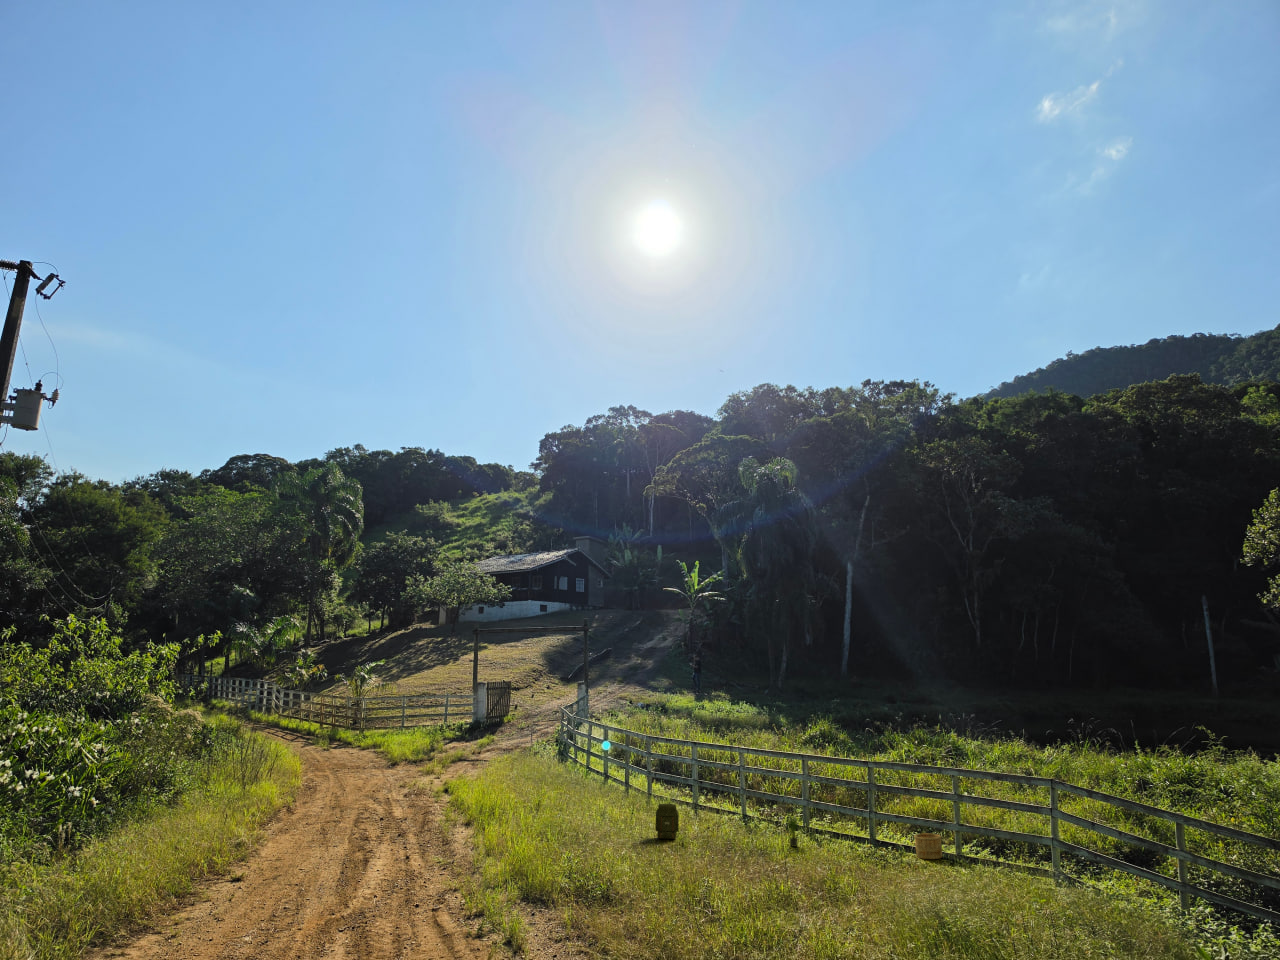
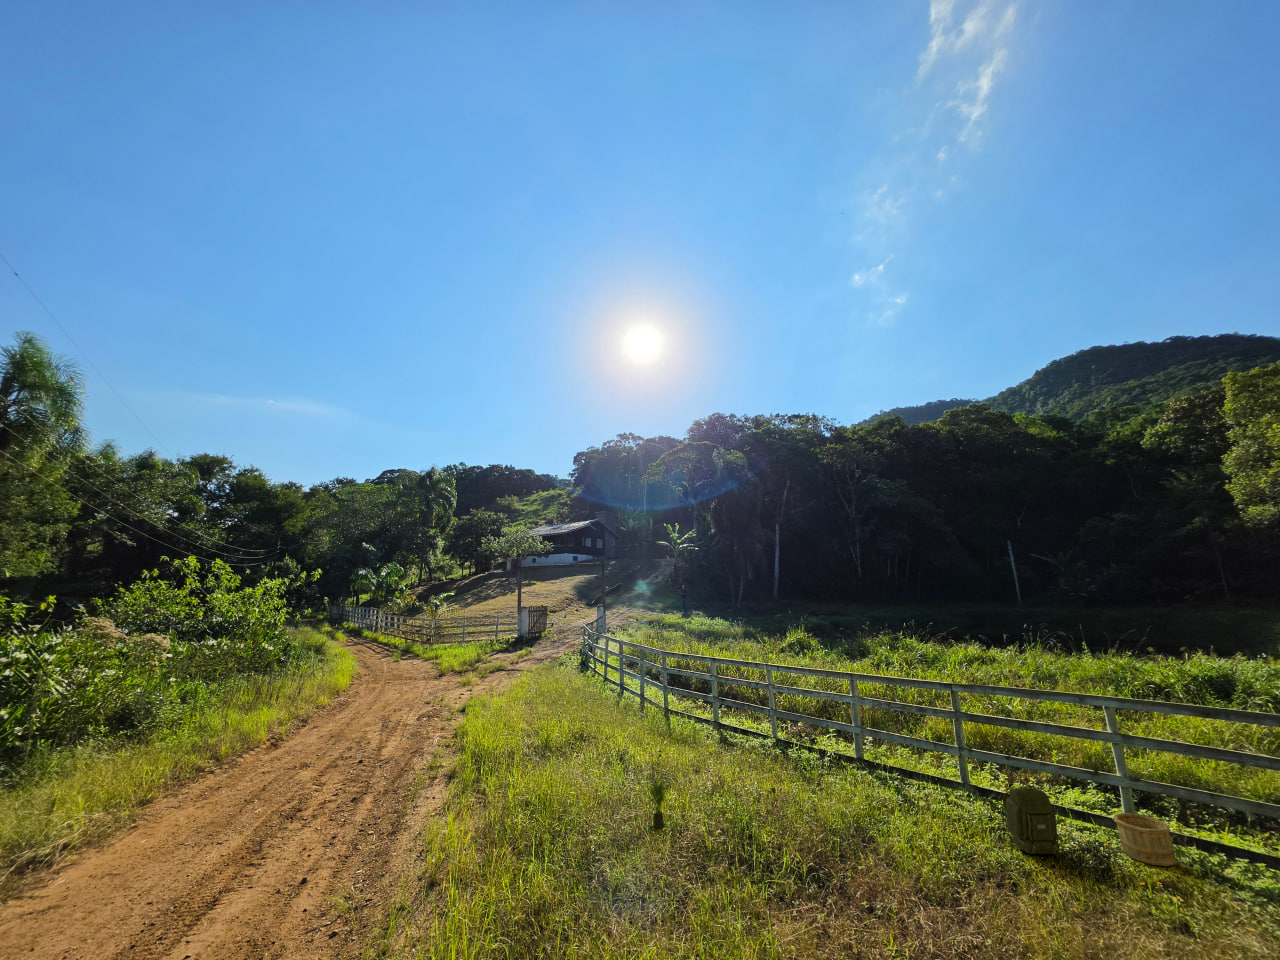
backpack: present [655,803,679,839] -> present [1003,786,1060,854]
potted plant: present [786,814,800,846] -> present [647,774,669,828]

